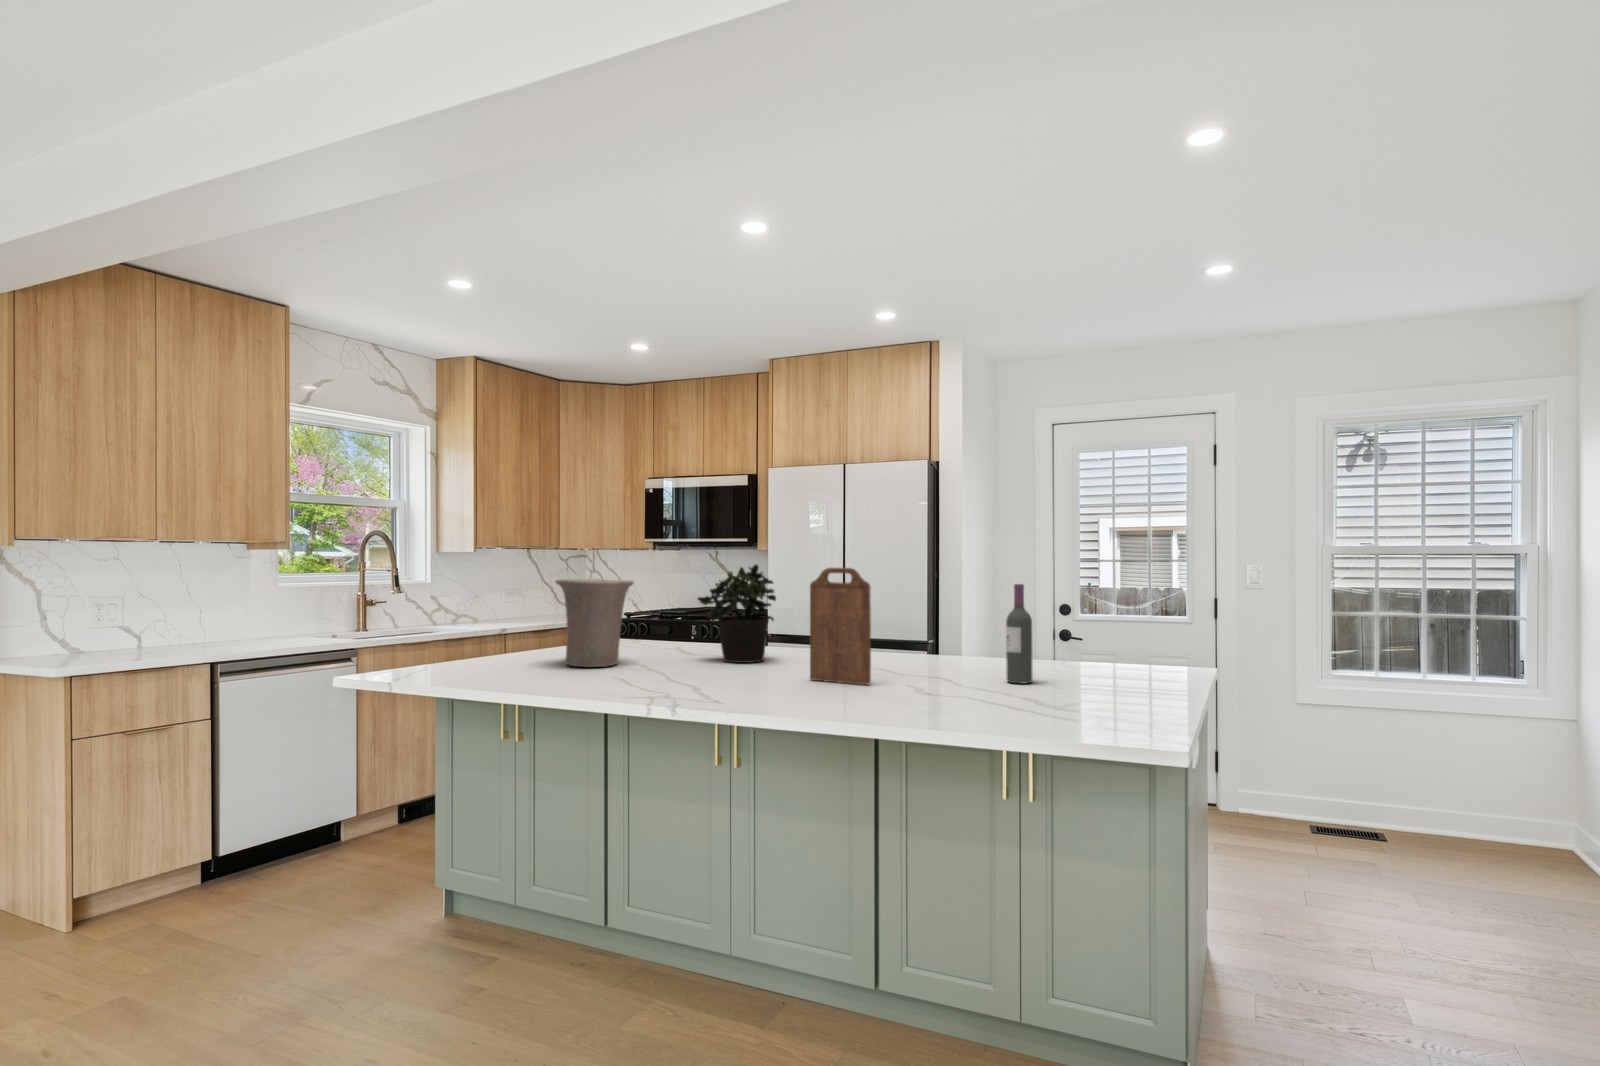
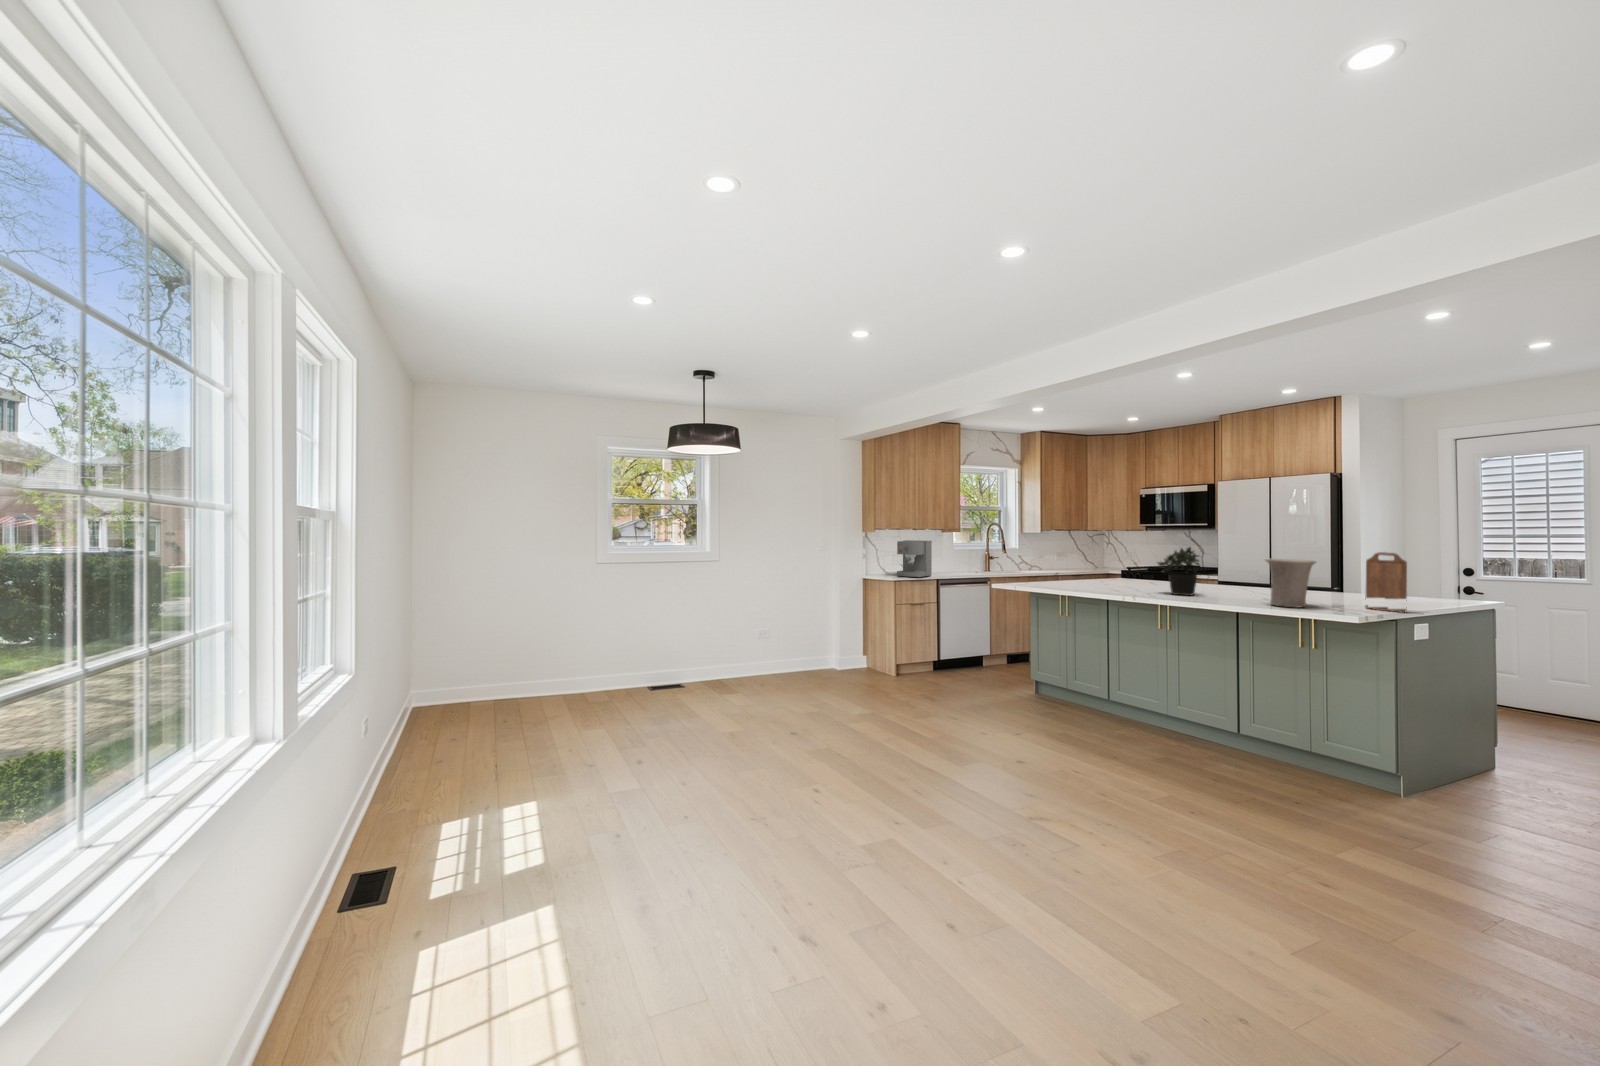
coffee maker: none [94,565,203,657] -> present [897,540,932,578]
cutting board: present [810,568,871,685] -> present [1365,552,1407,613]
vase: present [555,579,634,667] -> present [1265,558,1316,607]
wine bottle: present [1006,584,1033,684] -> none [1329,562,1346,614]

